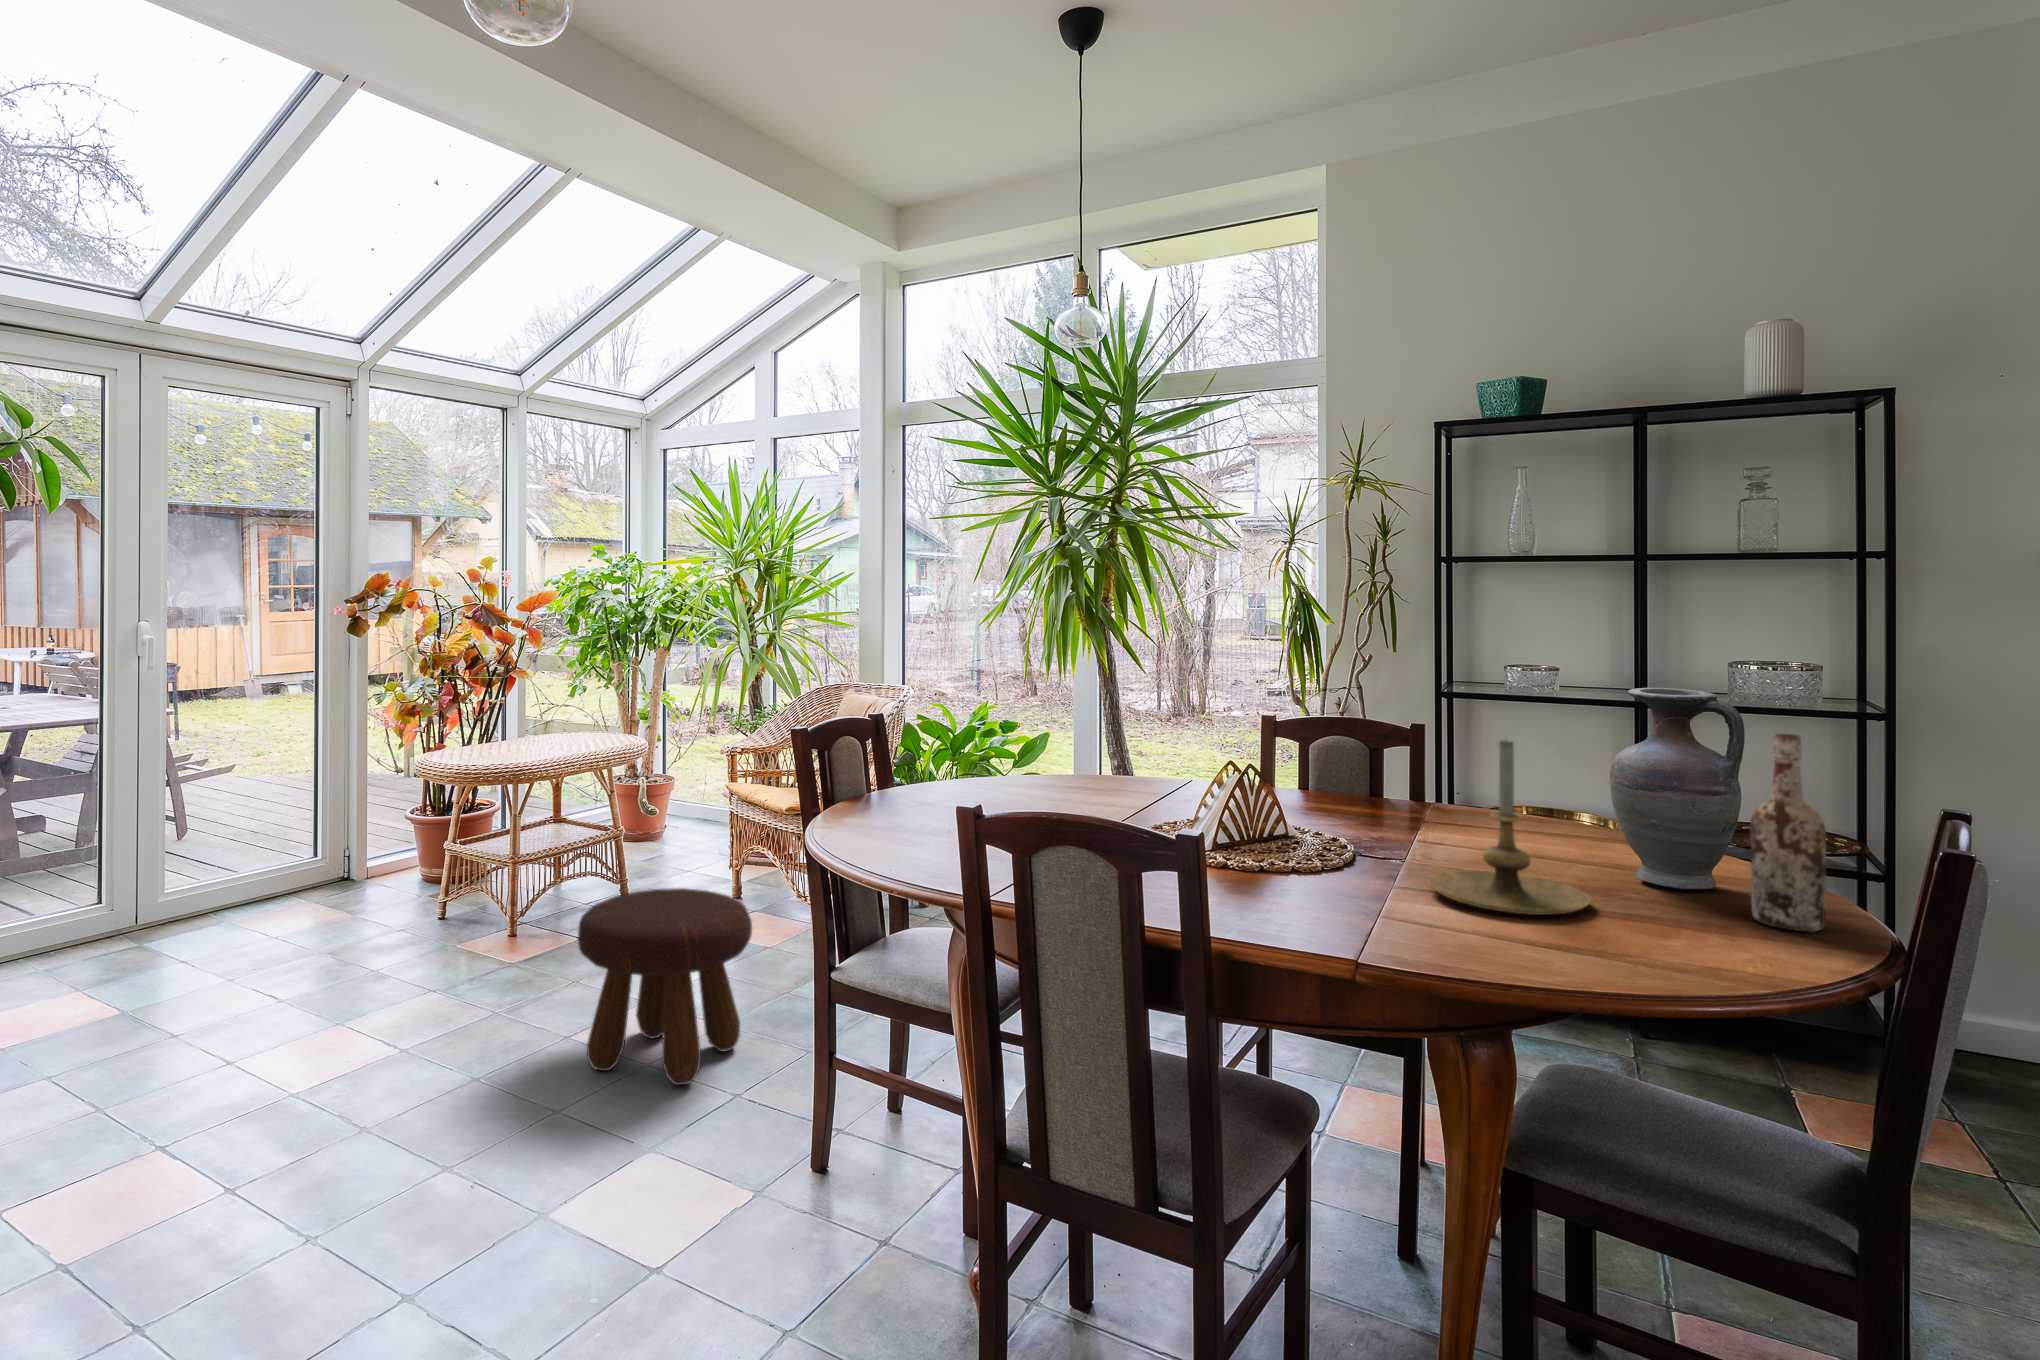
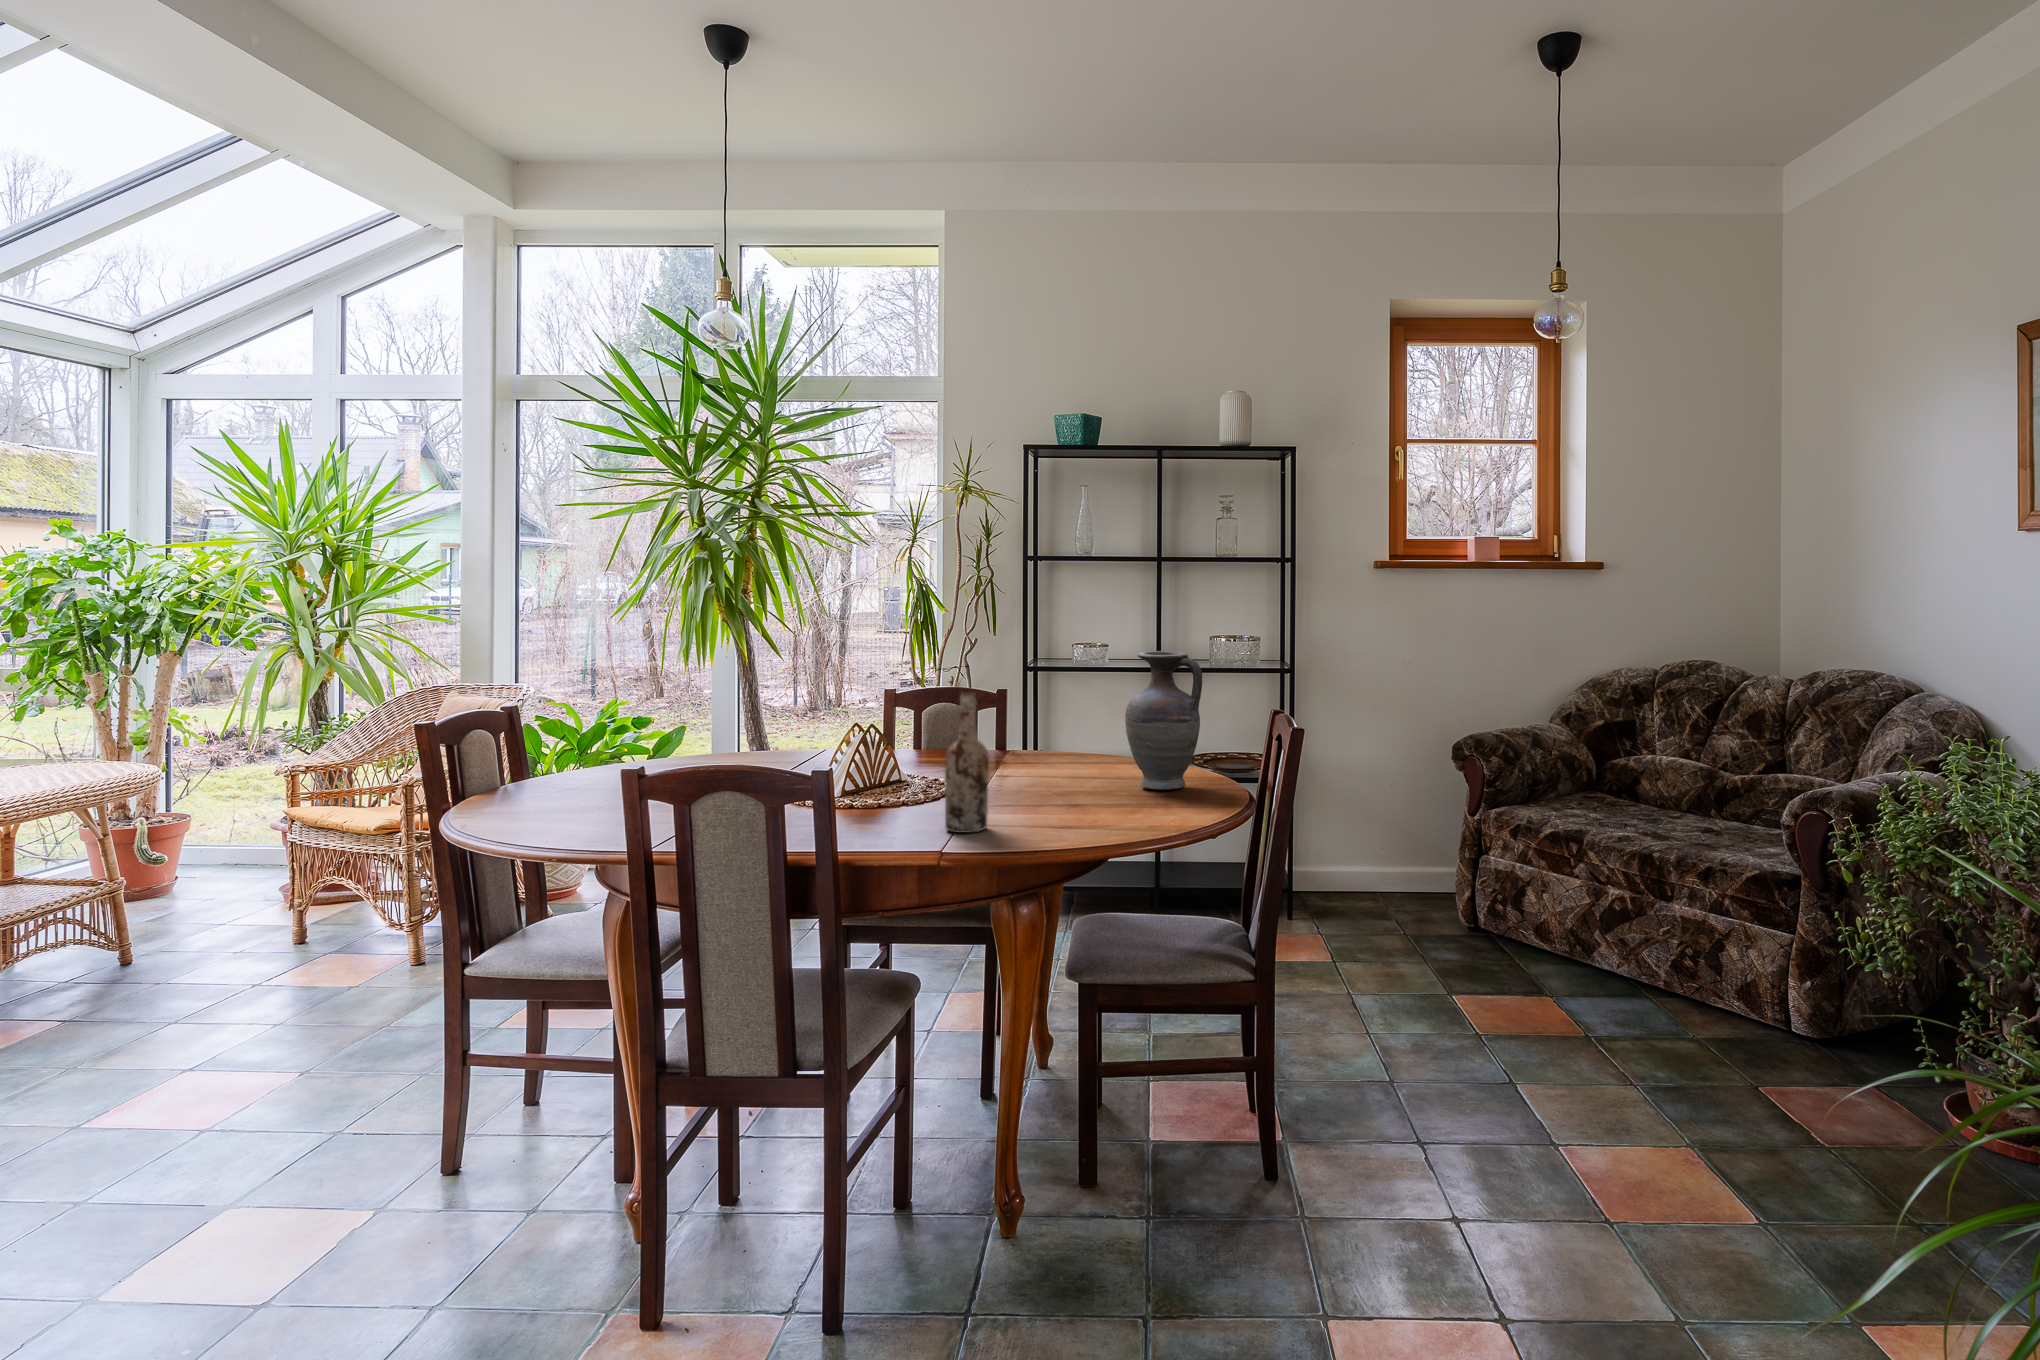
wine bottle: present [1750,734,1826,932] -> present [945,691,989,833]
candle holder: present [1428,740,1591,915] -> none [1003,691,1107,815]
footstool: present [578,888,752,1085] -> none [98,918,346,1138]

